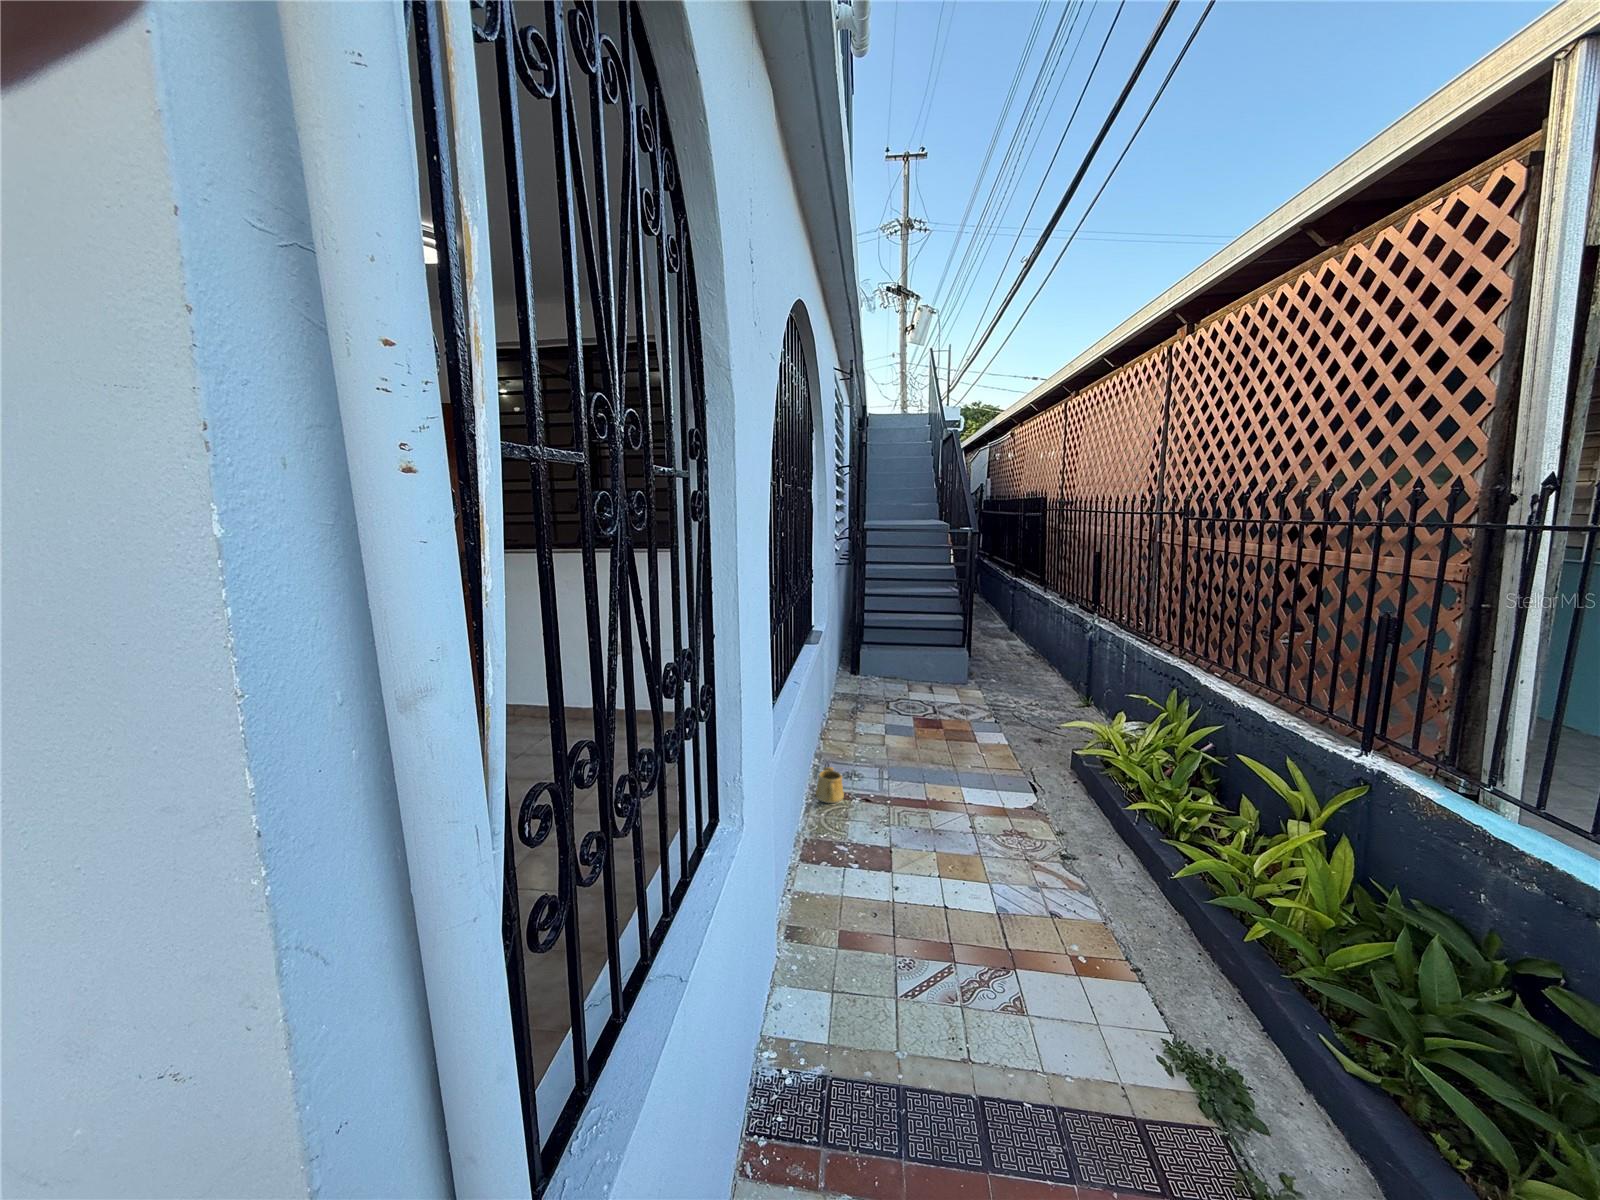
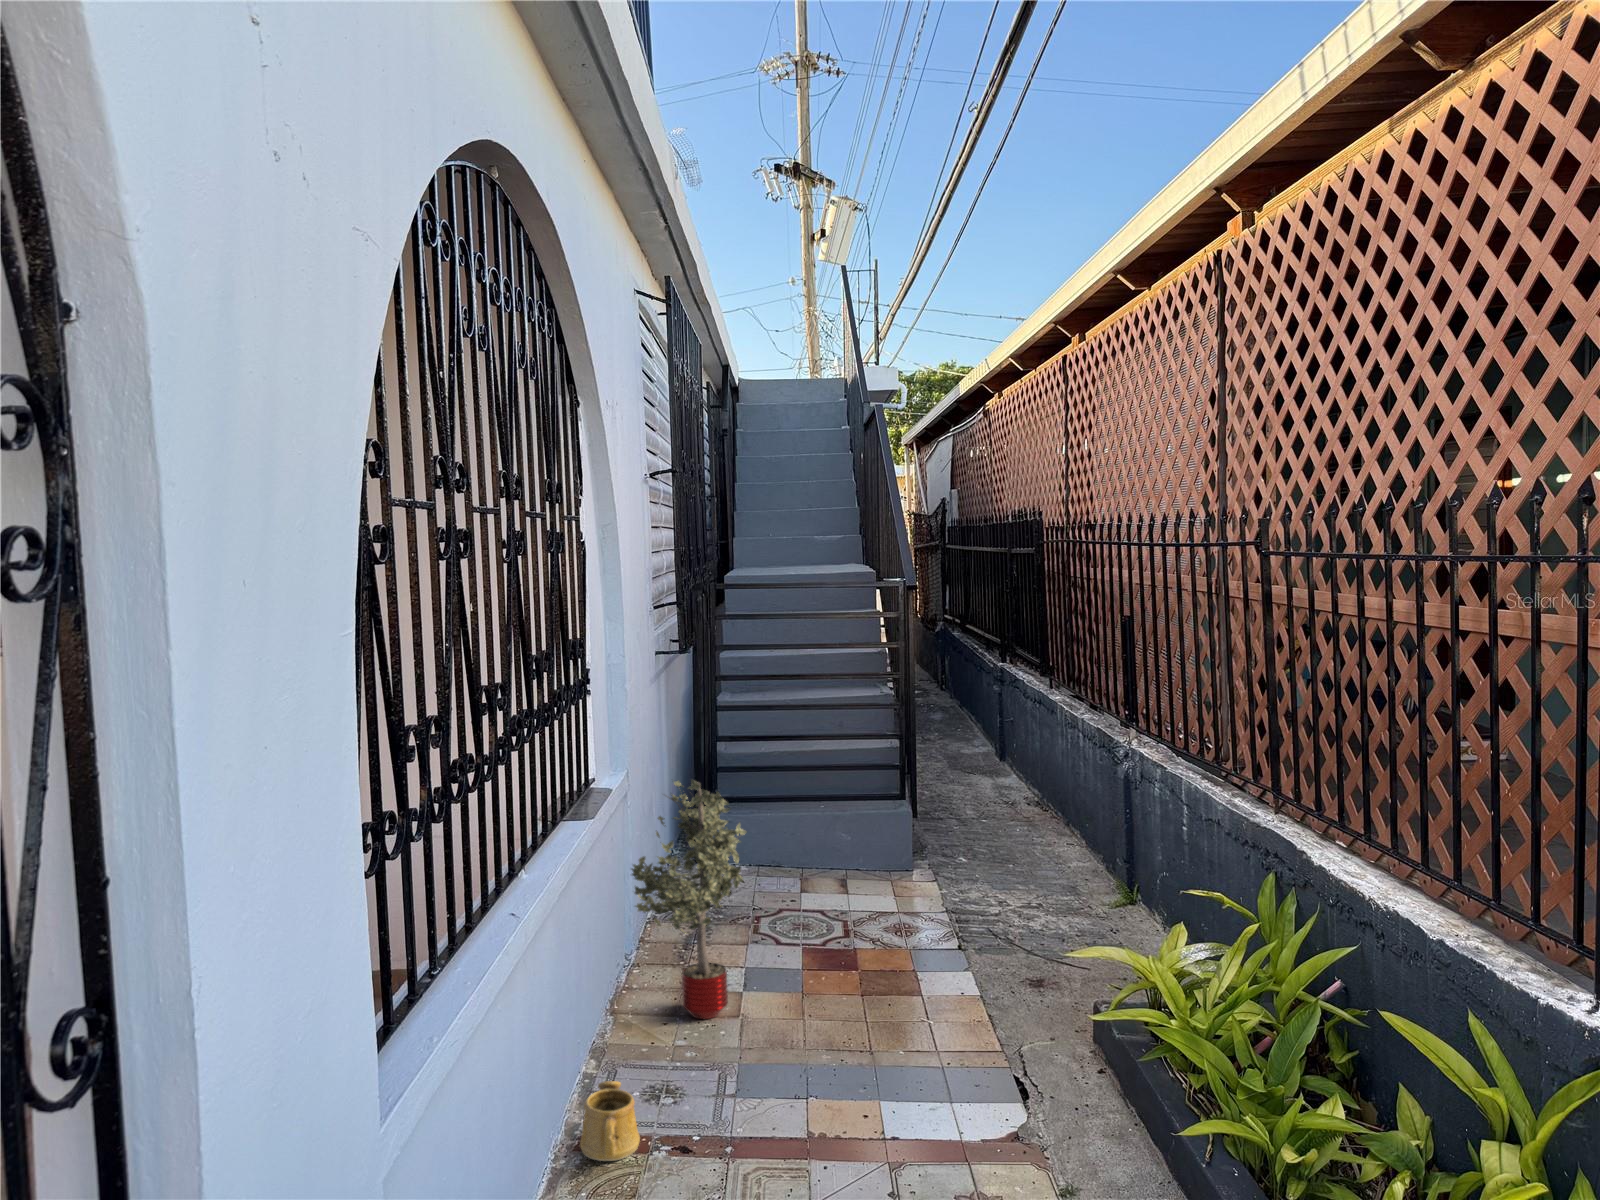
potted tree: none [830,626,893,746] -> present [631,780,746,1019]

